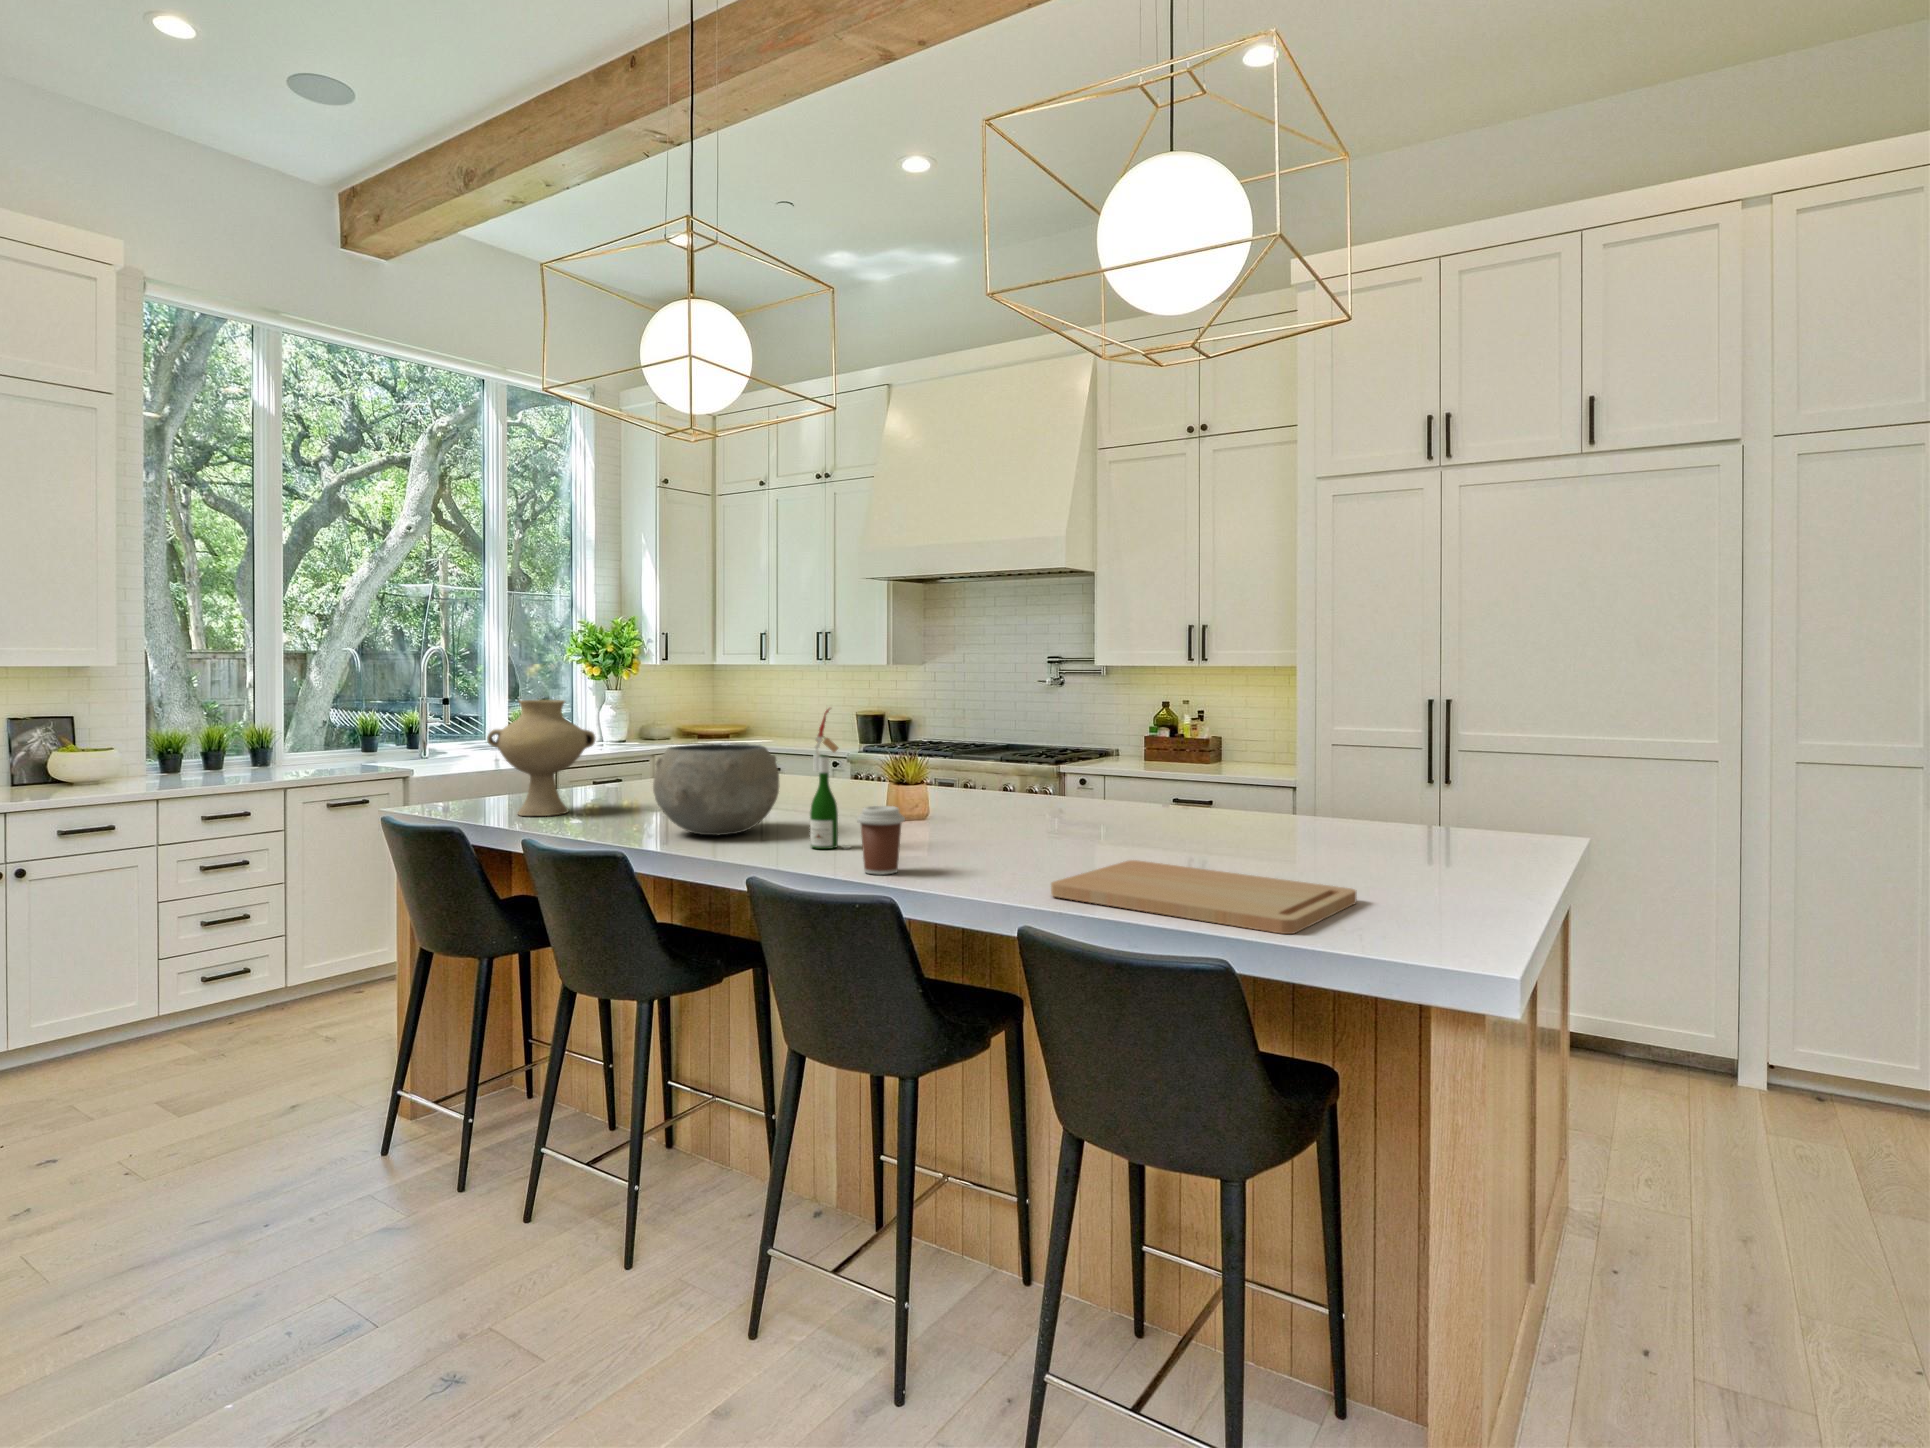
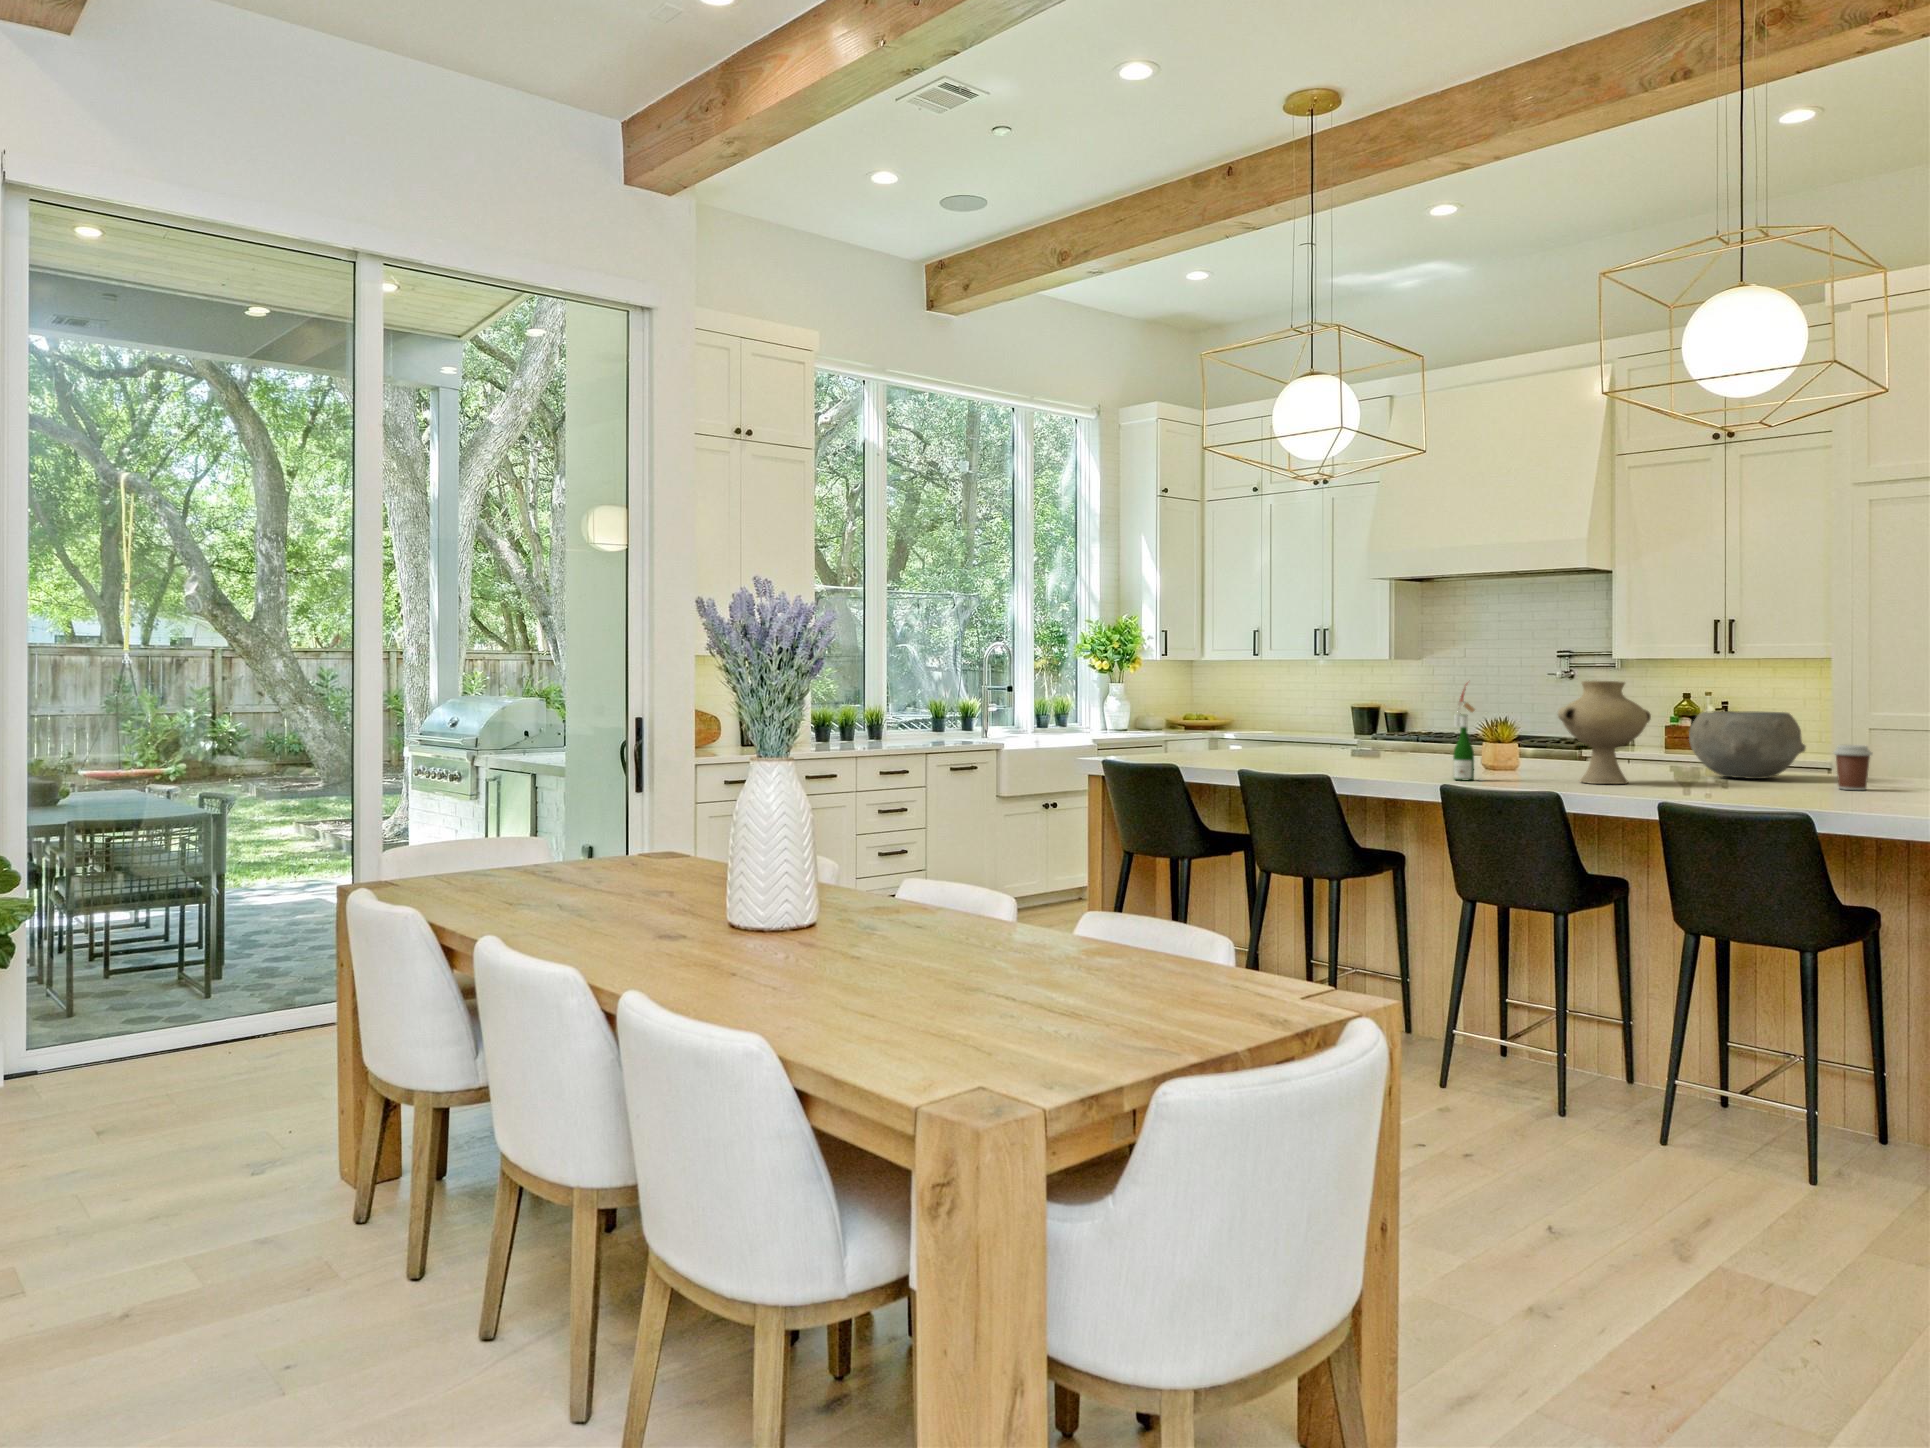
vase: present [487,700,595,816] -> present [1558,681,1651,784]
ceramic bowl: present [653,744,779,835] -> present [1689,711,1806,779]
coffee cup: present [857,806,905,875] -> present [1833,745,1872,790]
cutting board: present [1051,860,1357,934] -> none [1665,784,1891,811]

